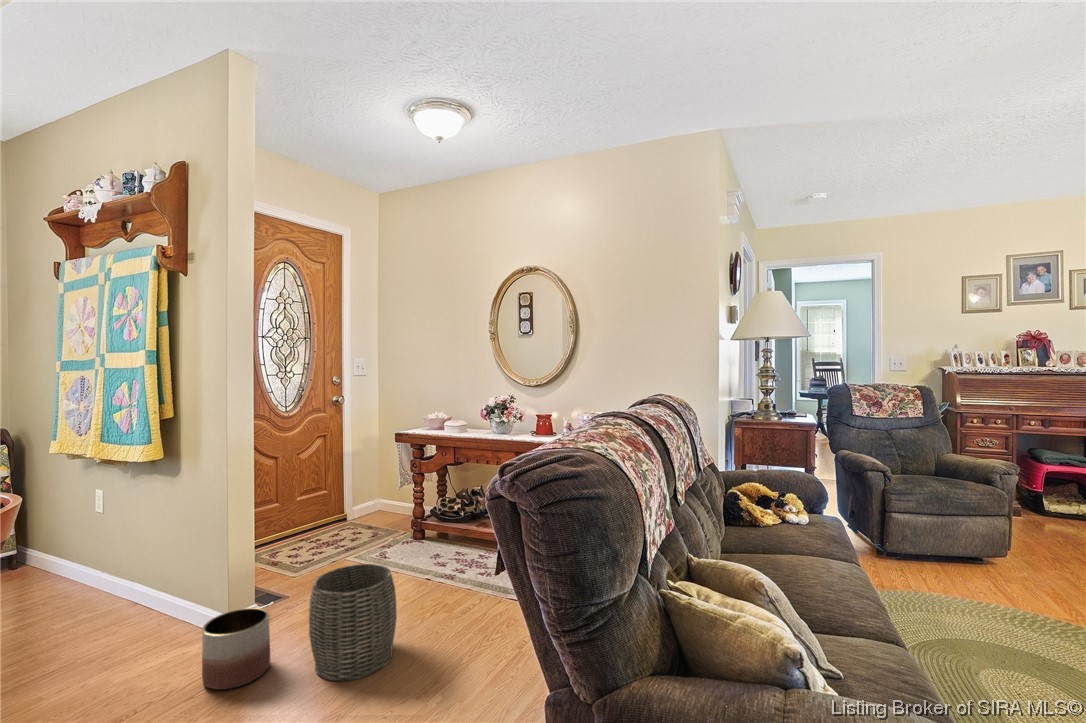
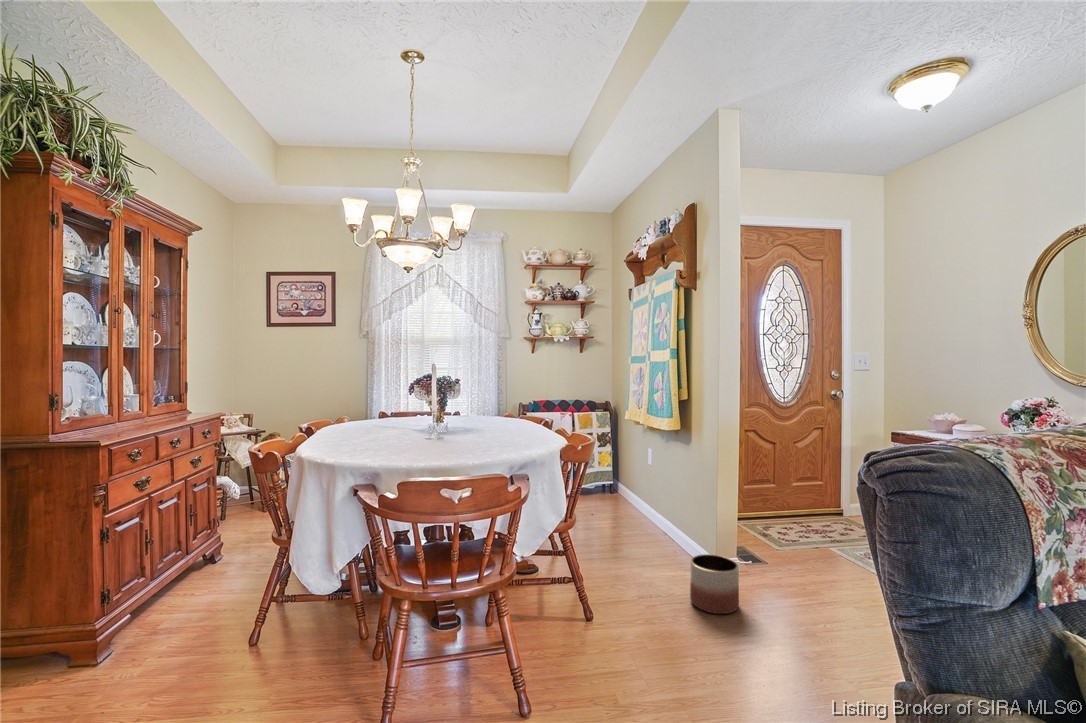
woven basket: present [309,564,397,681] -> none [767,550,853,657]

